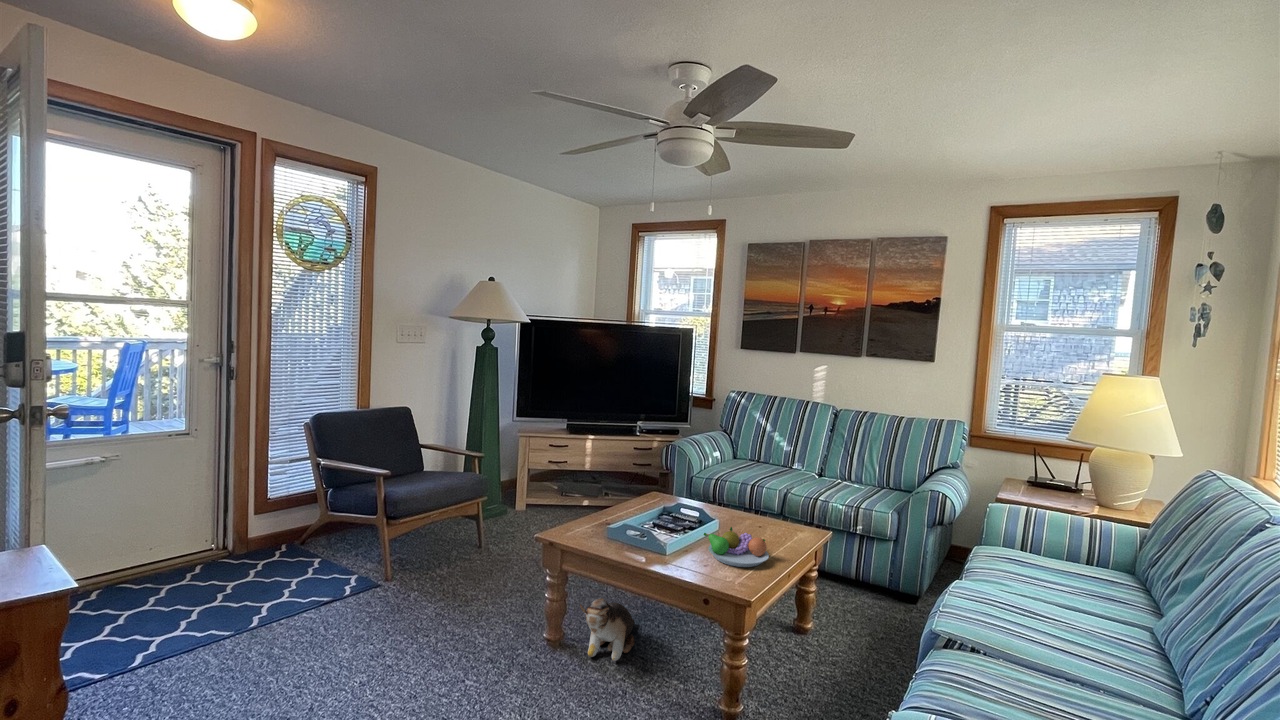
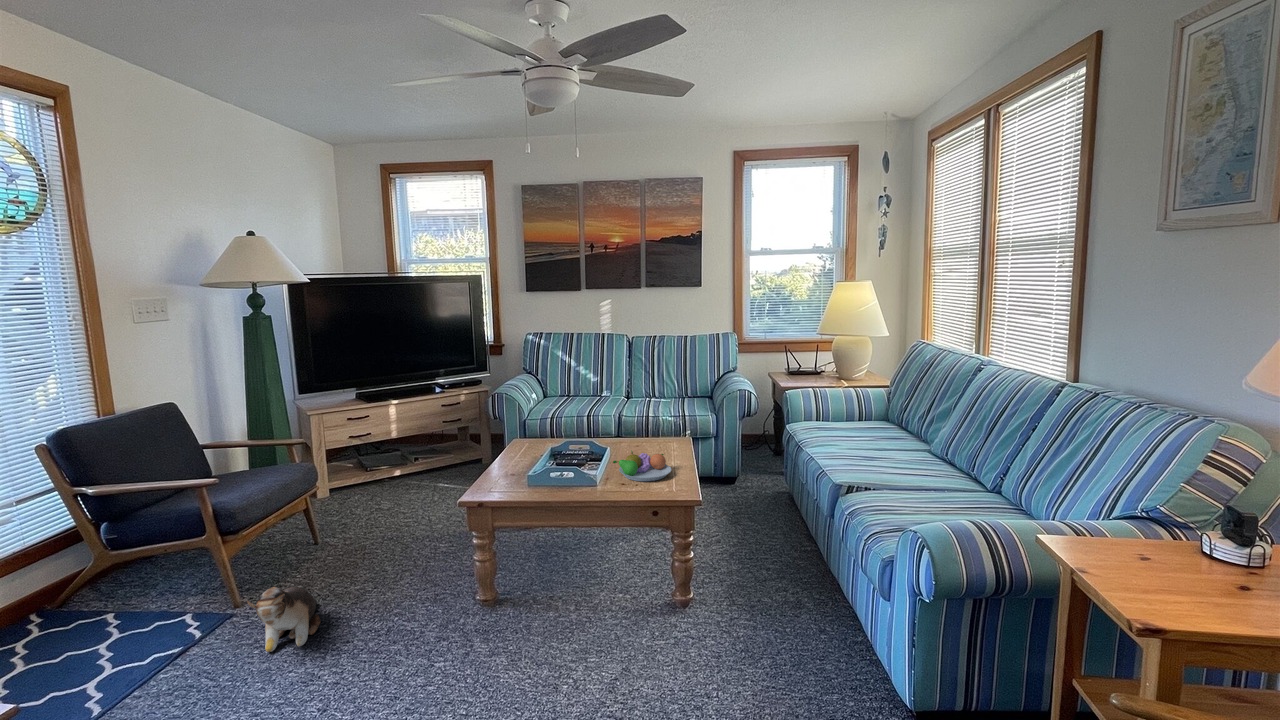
plush toy: present [580,598,635,661] -> present [247,586,321,652]

